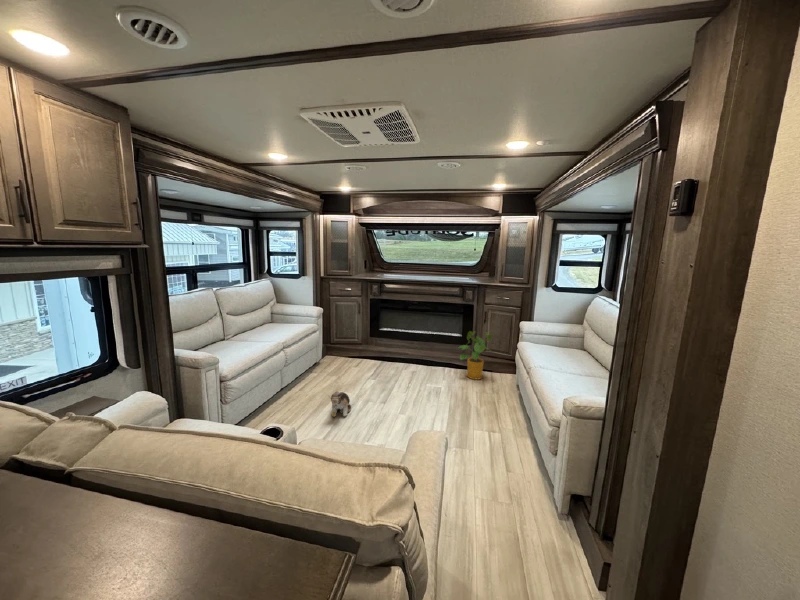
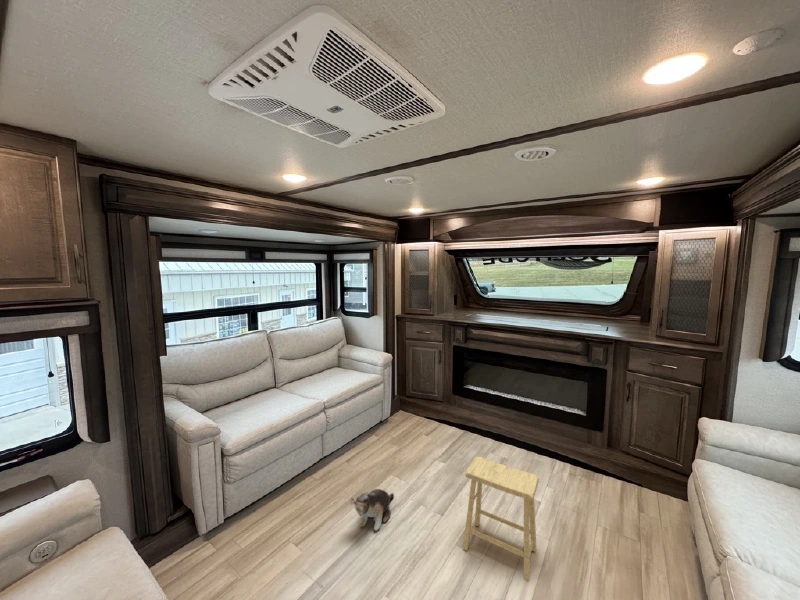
house plant: present [460,331,493,379] -> none [573,412,642,498]
footstool: none [403,358,446,418] -> present [463,457,539,581]

